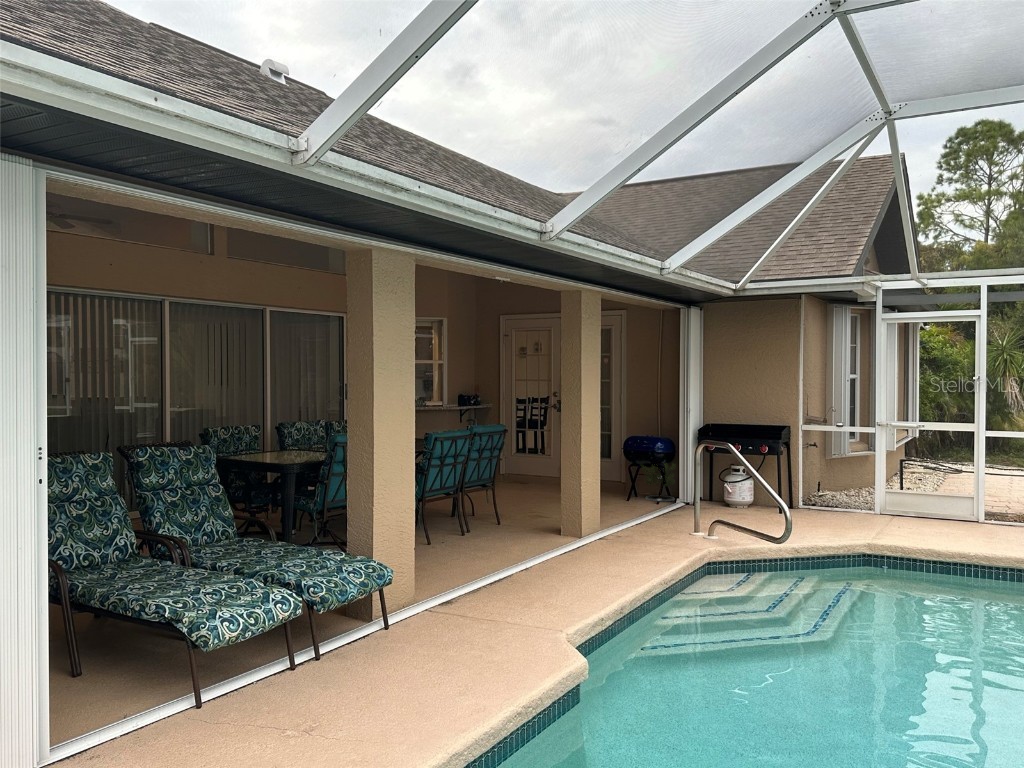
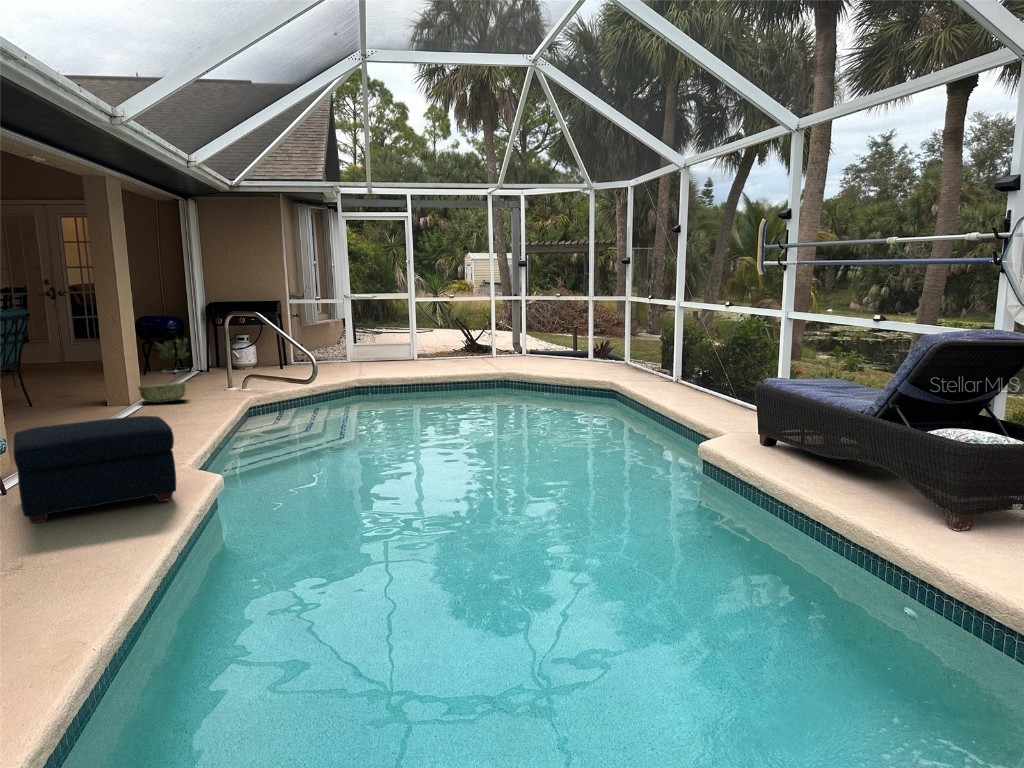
woven basket: none [589,518,640,540] -> present [138,382,185,403]
ottoman: none [369,563,529,676] -> present [14,416,176,523]

